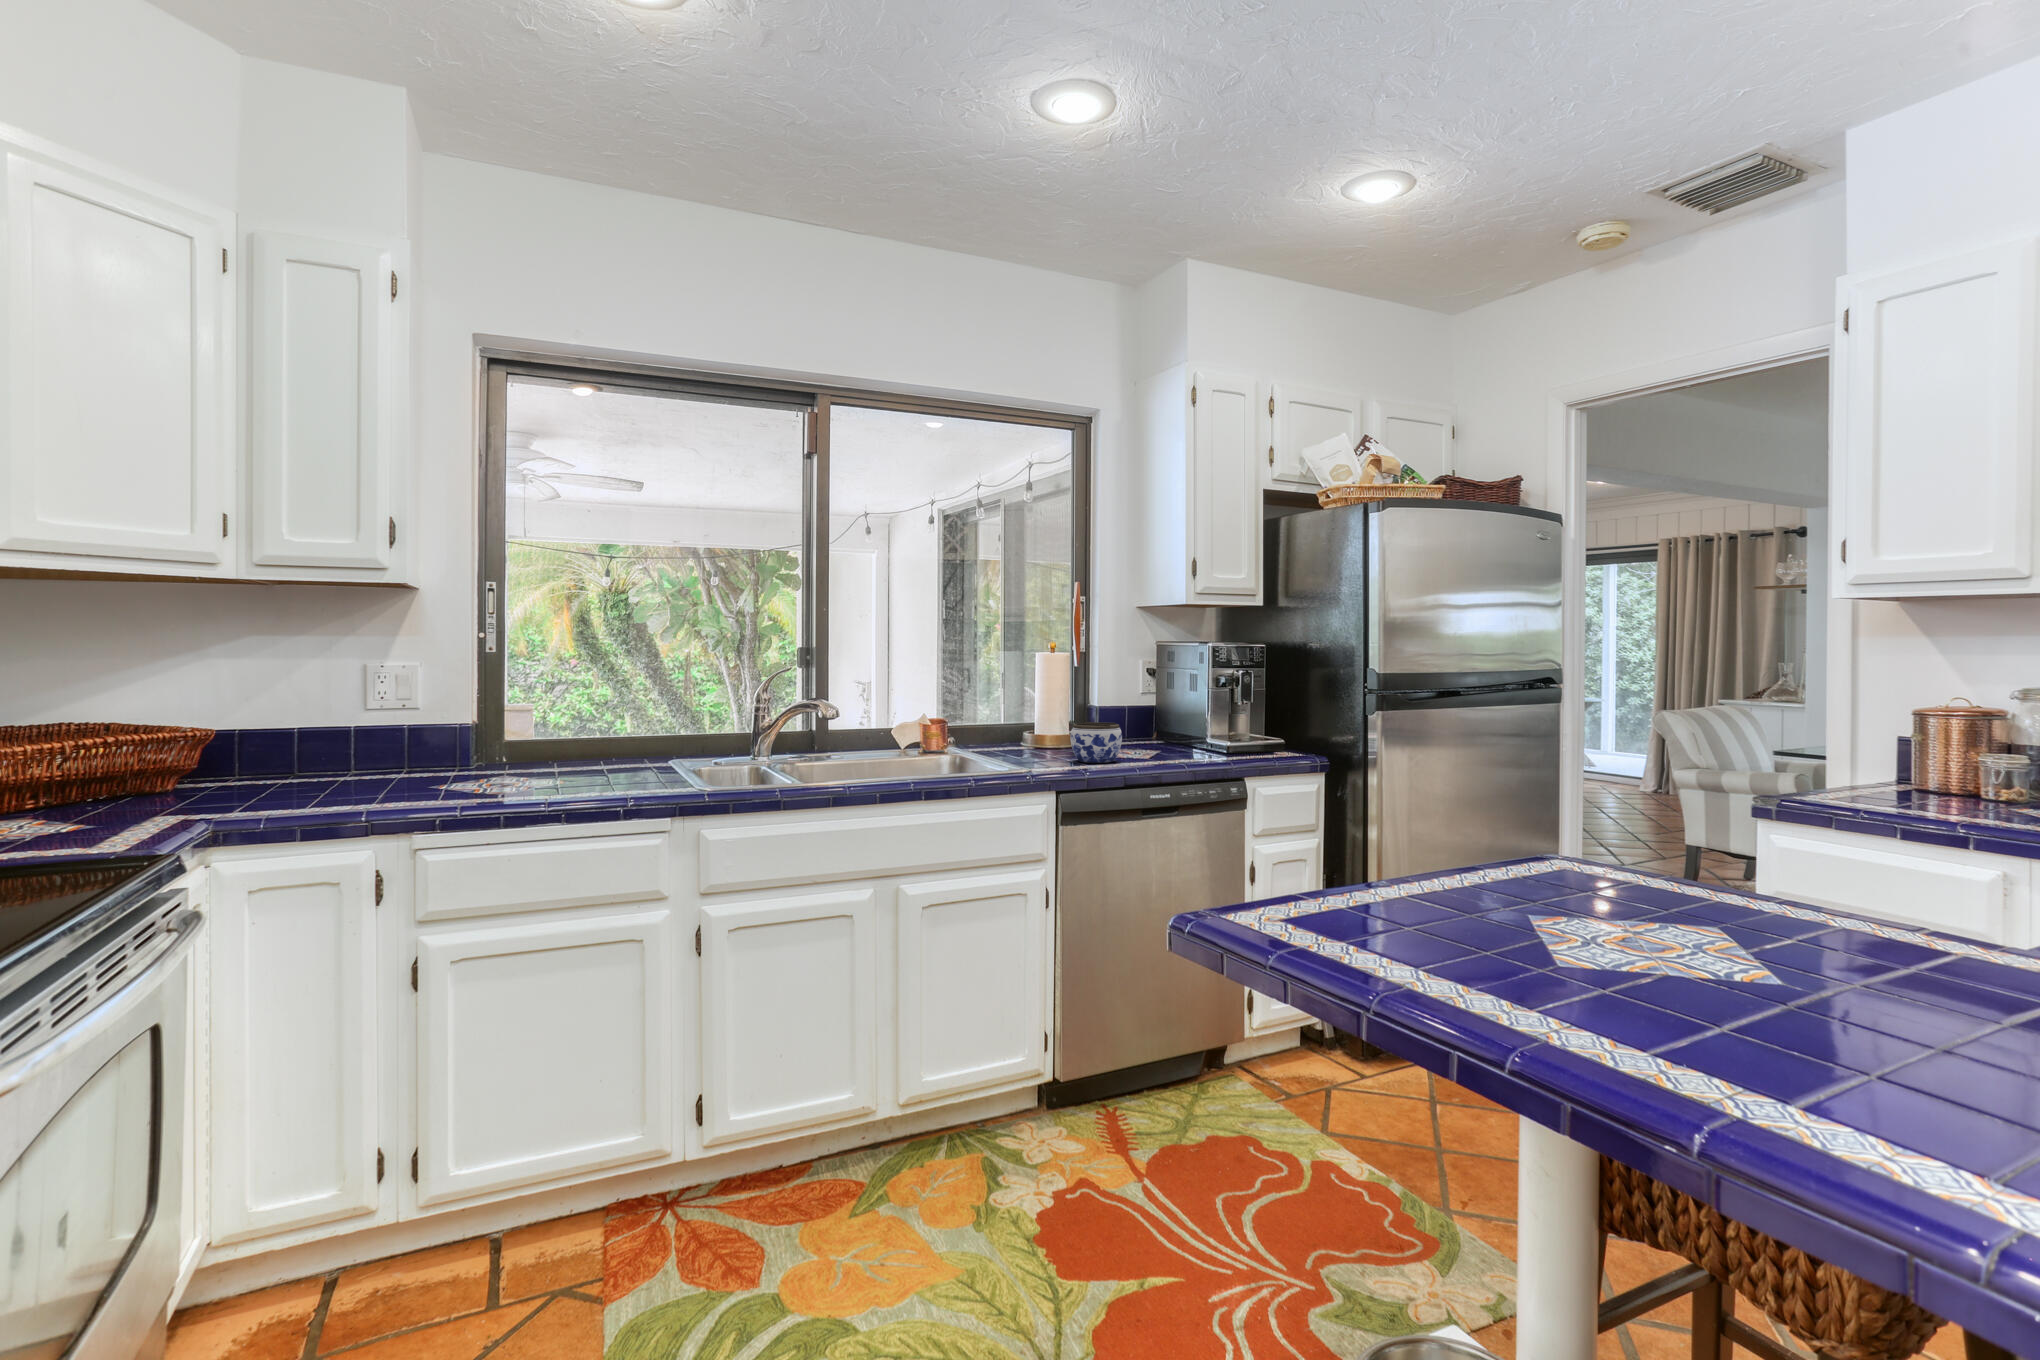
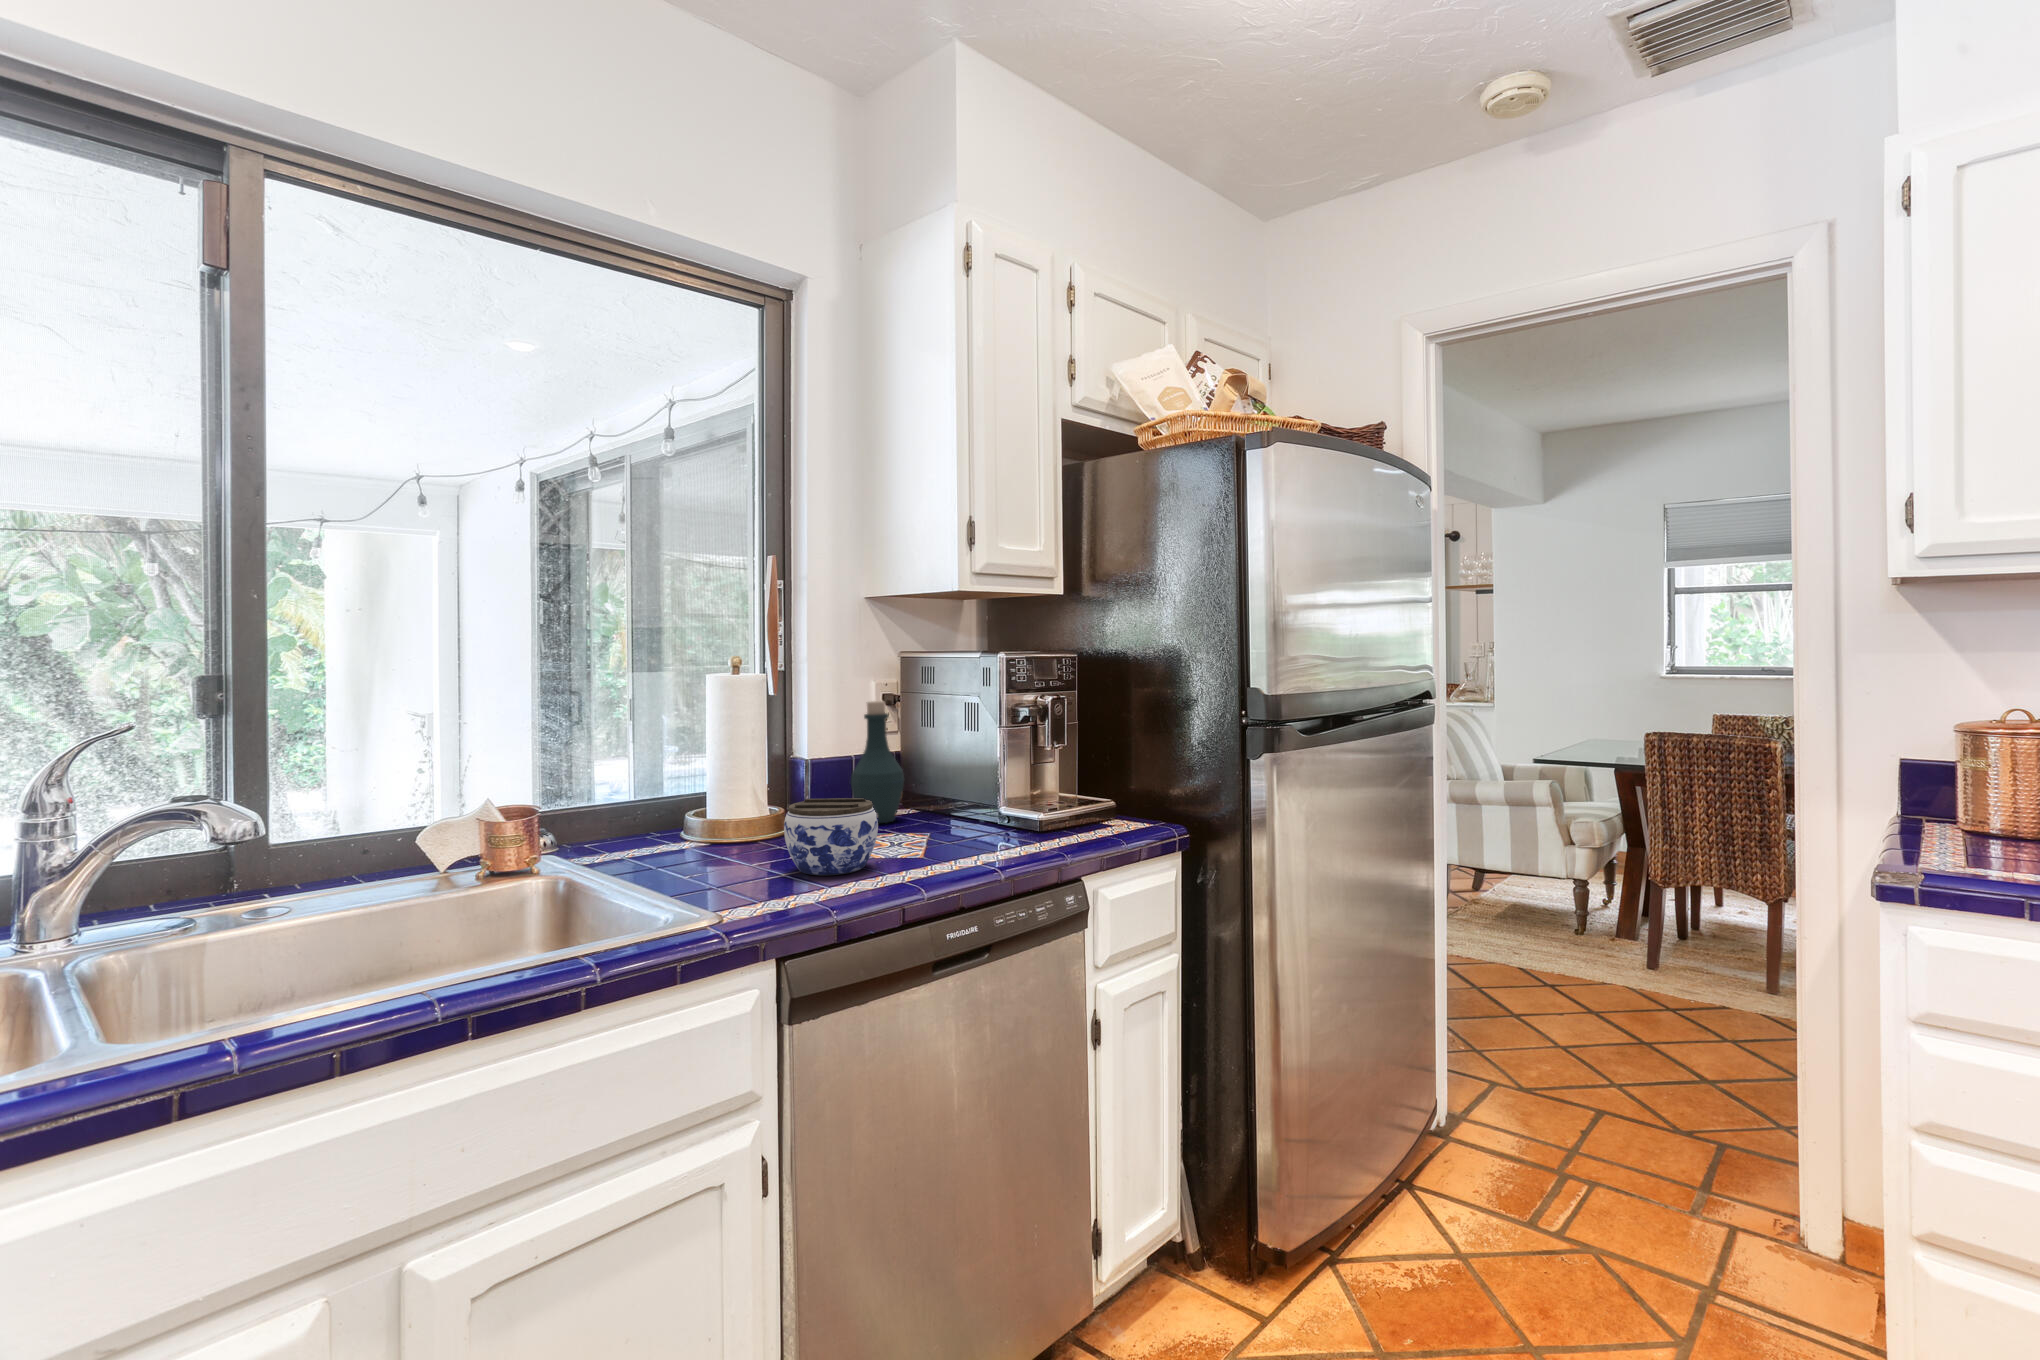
bottle: none [1122,672,1156,748] -> present [851,701,904,823]

